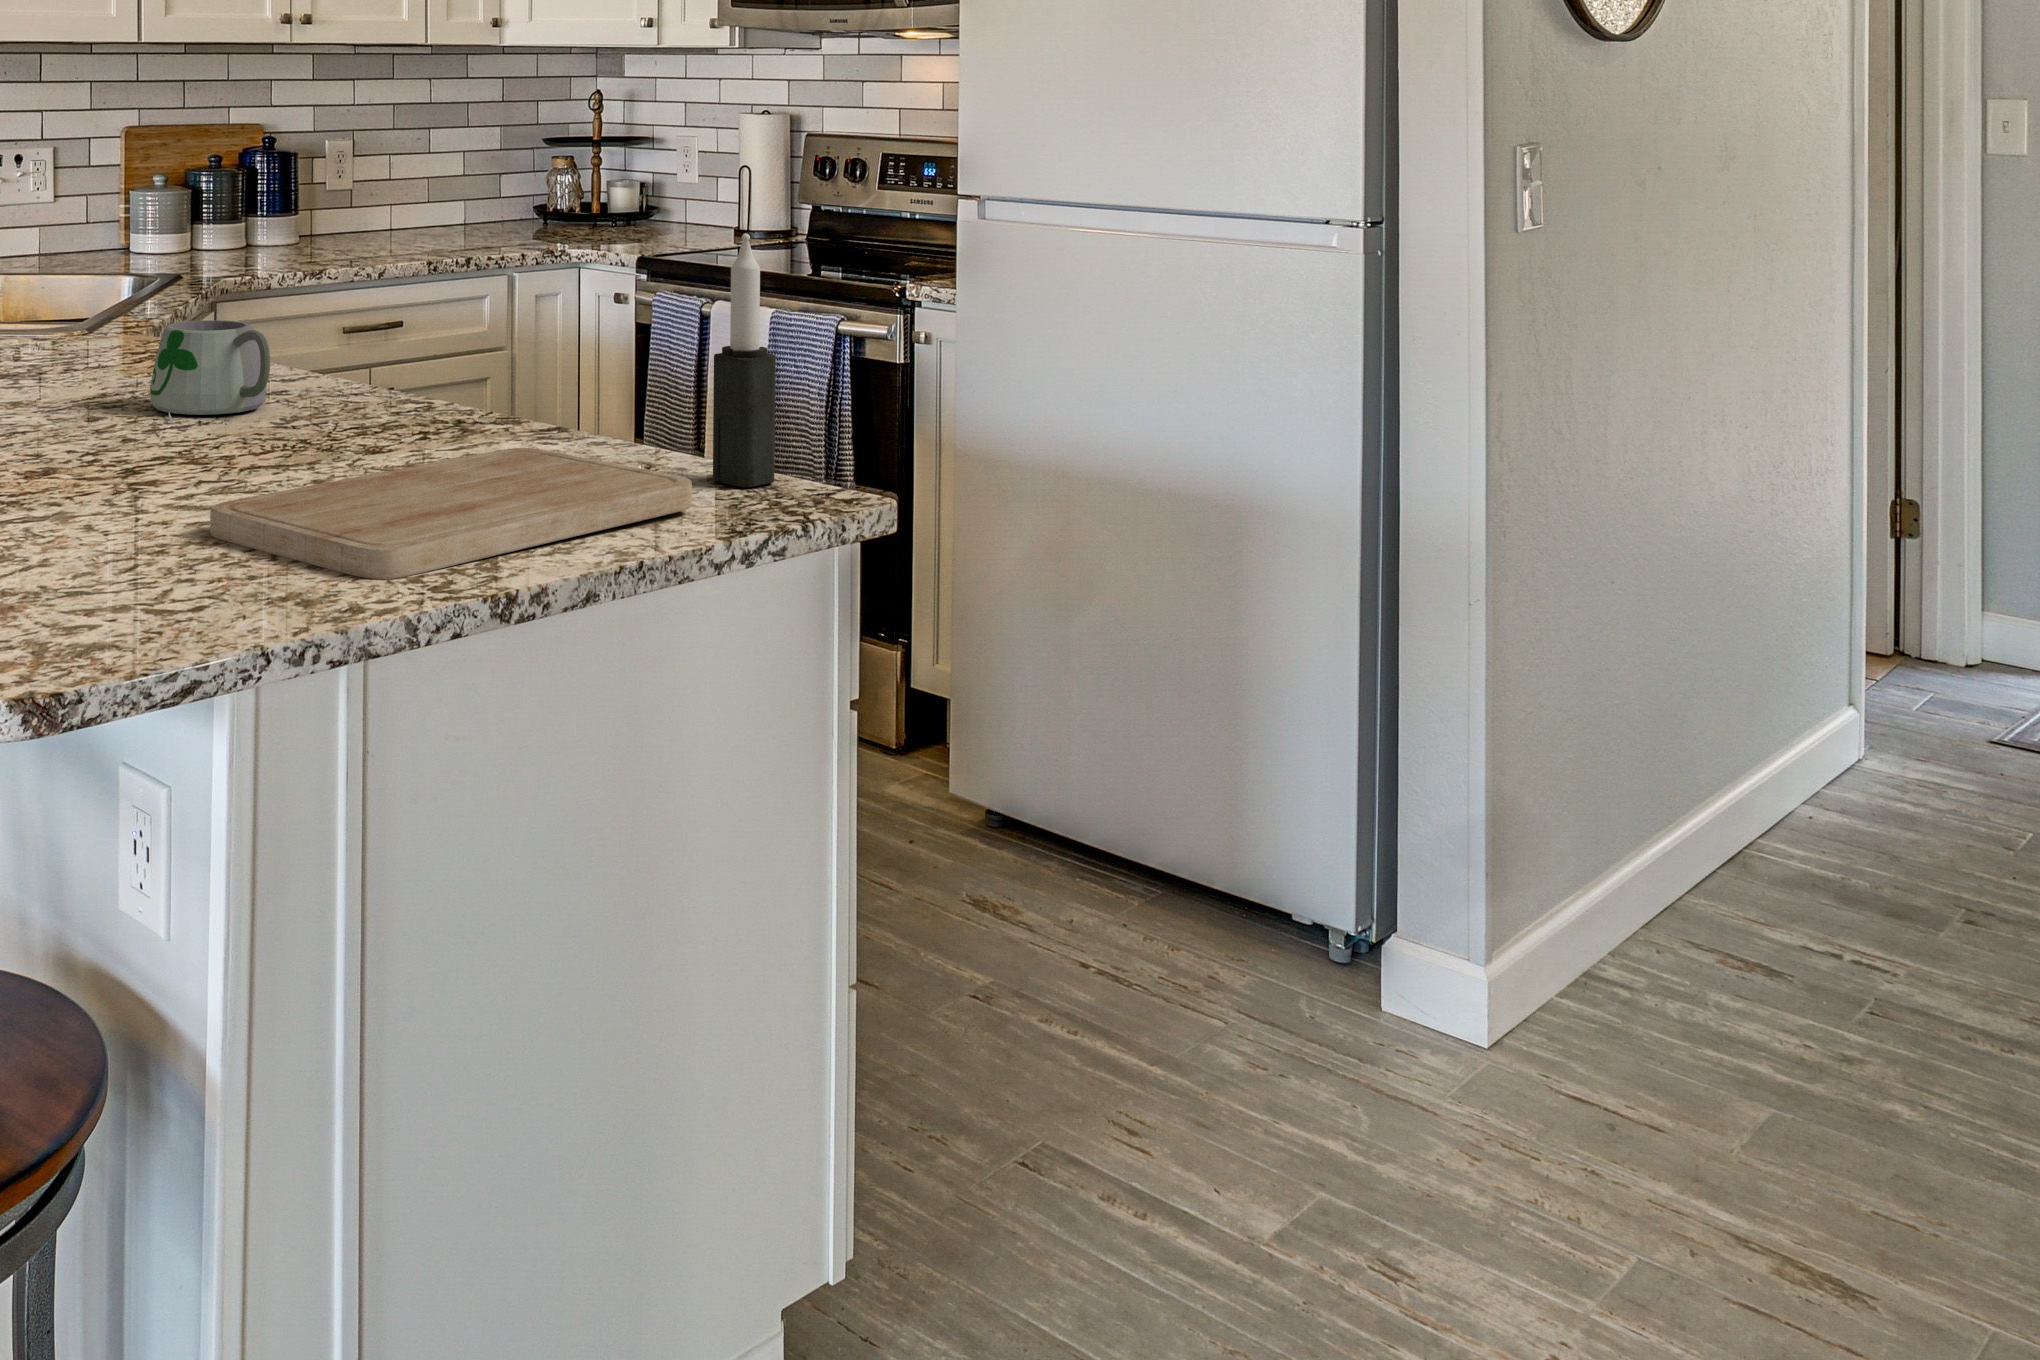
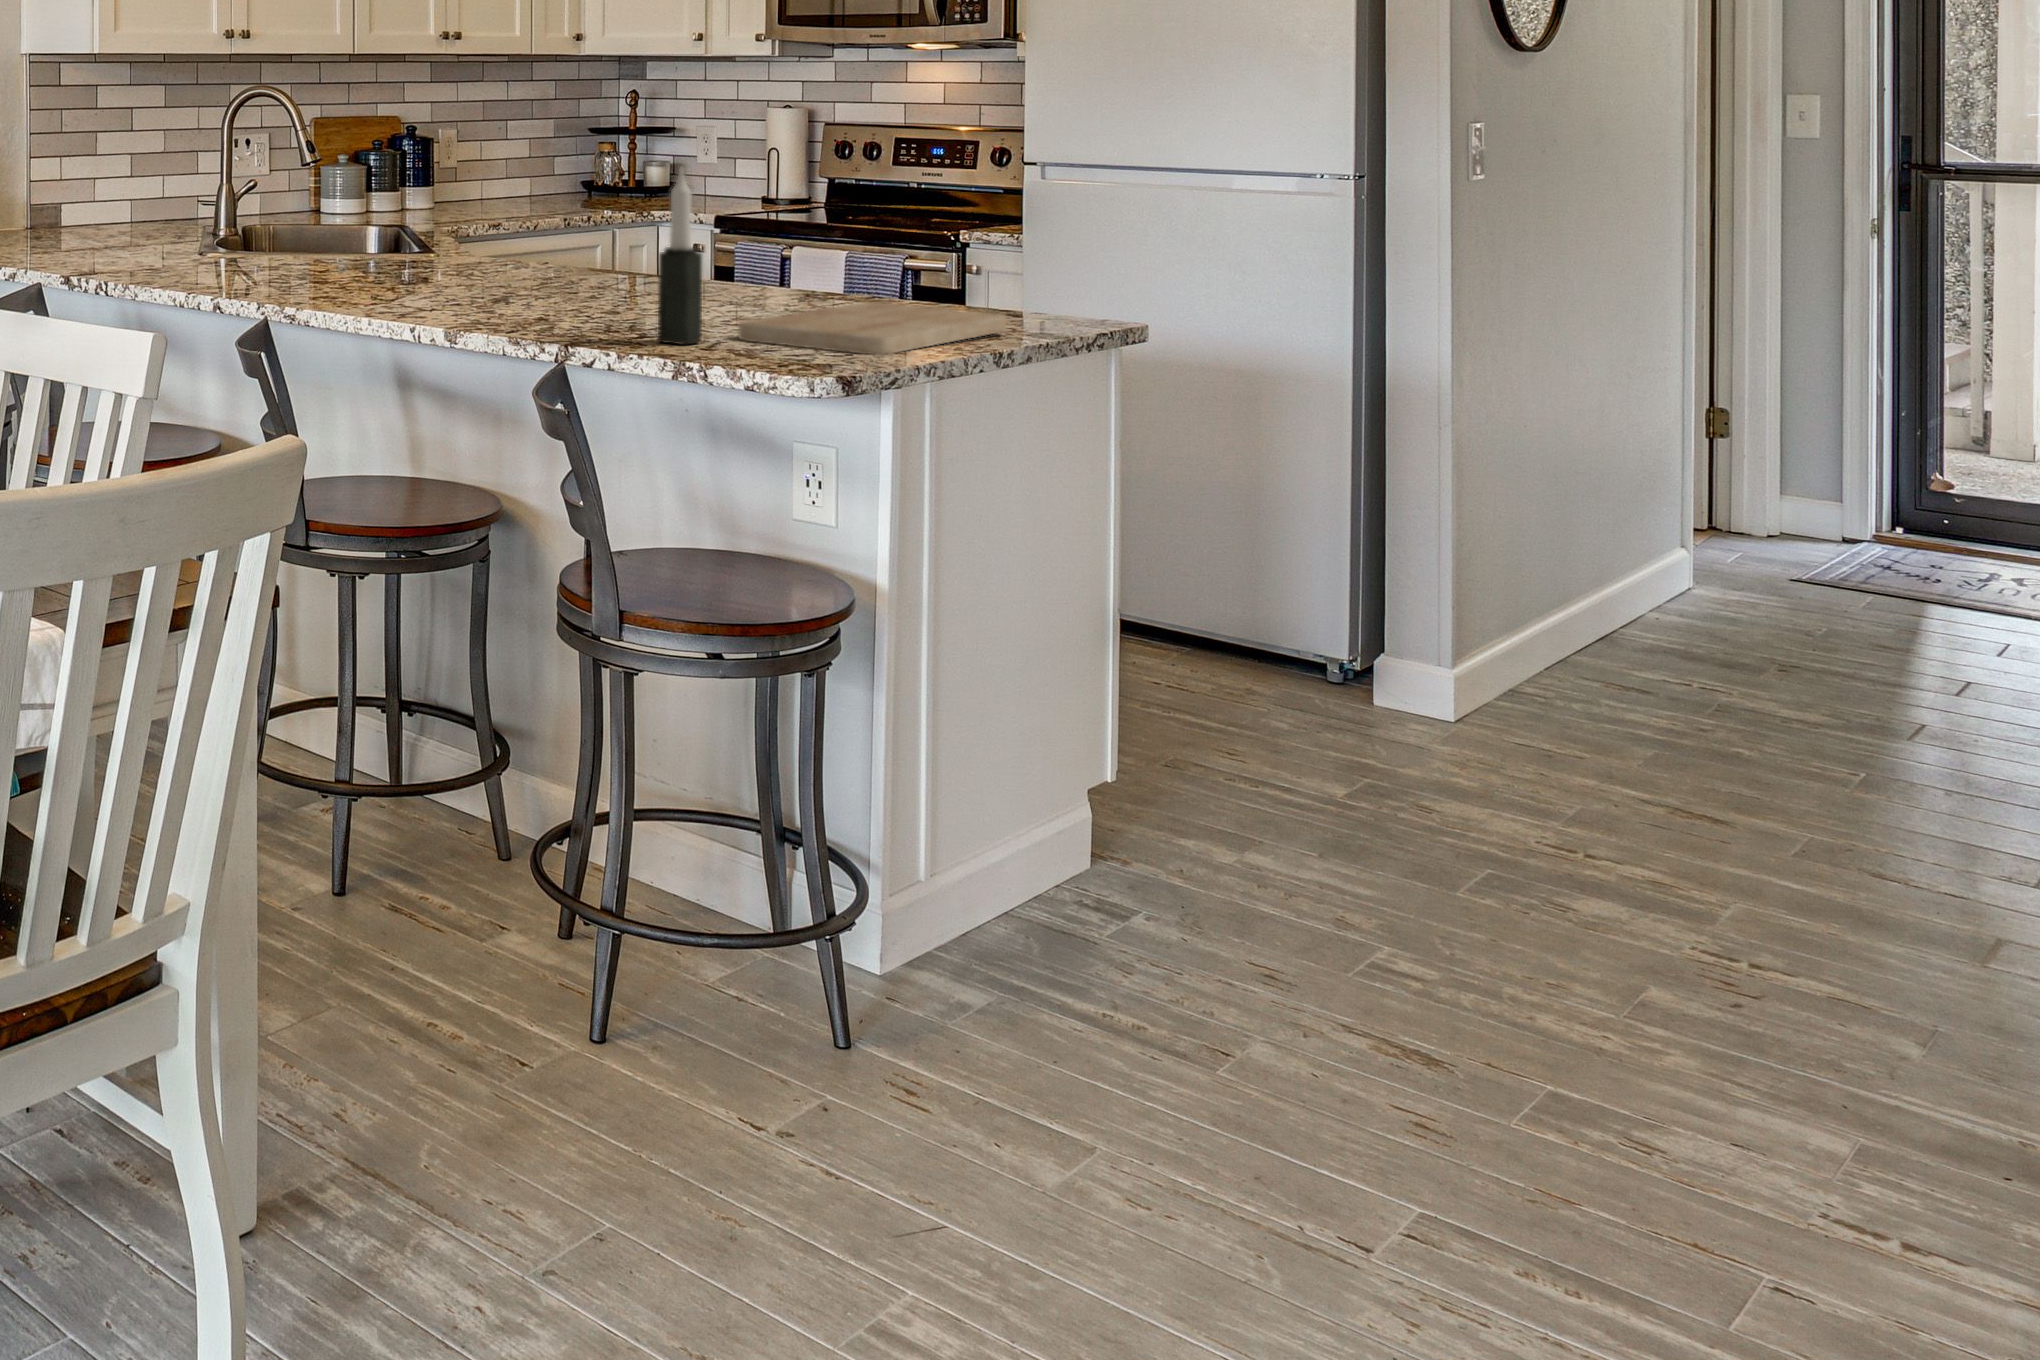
candle: present [713,233,776,487] -> present [658,168,702,345]
mug: present [150,320,270,423] -> none [562,235,653,298]

